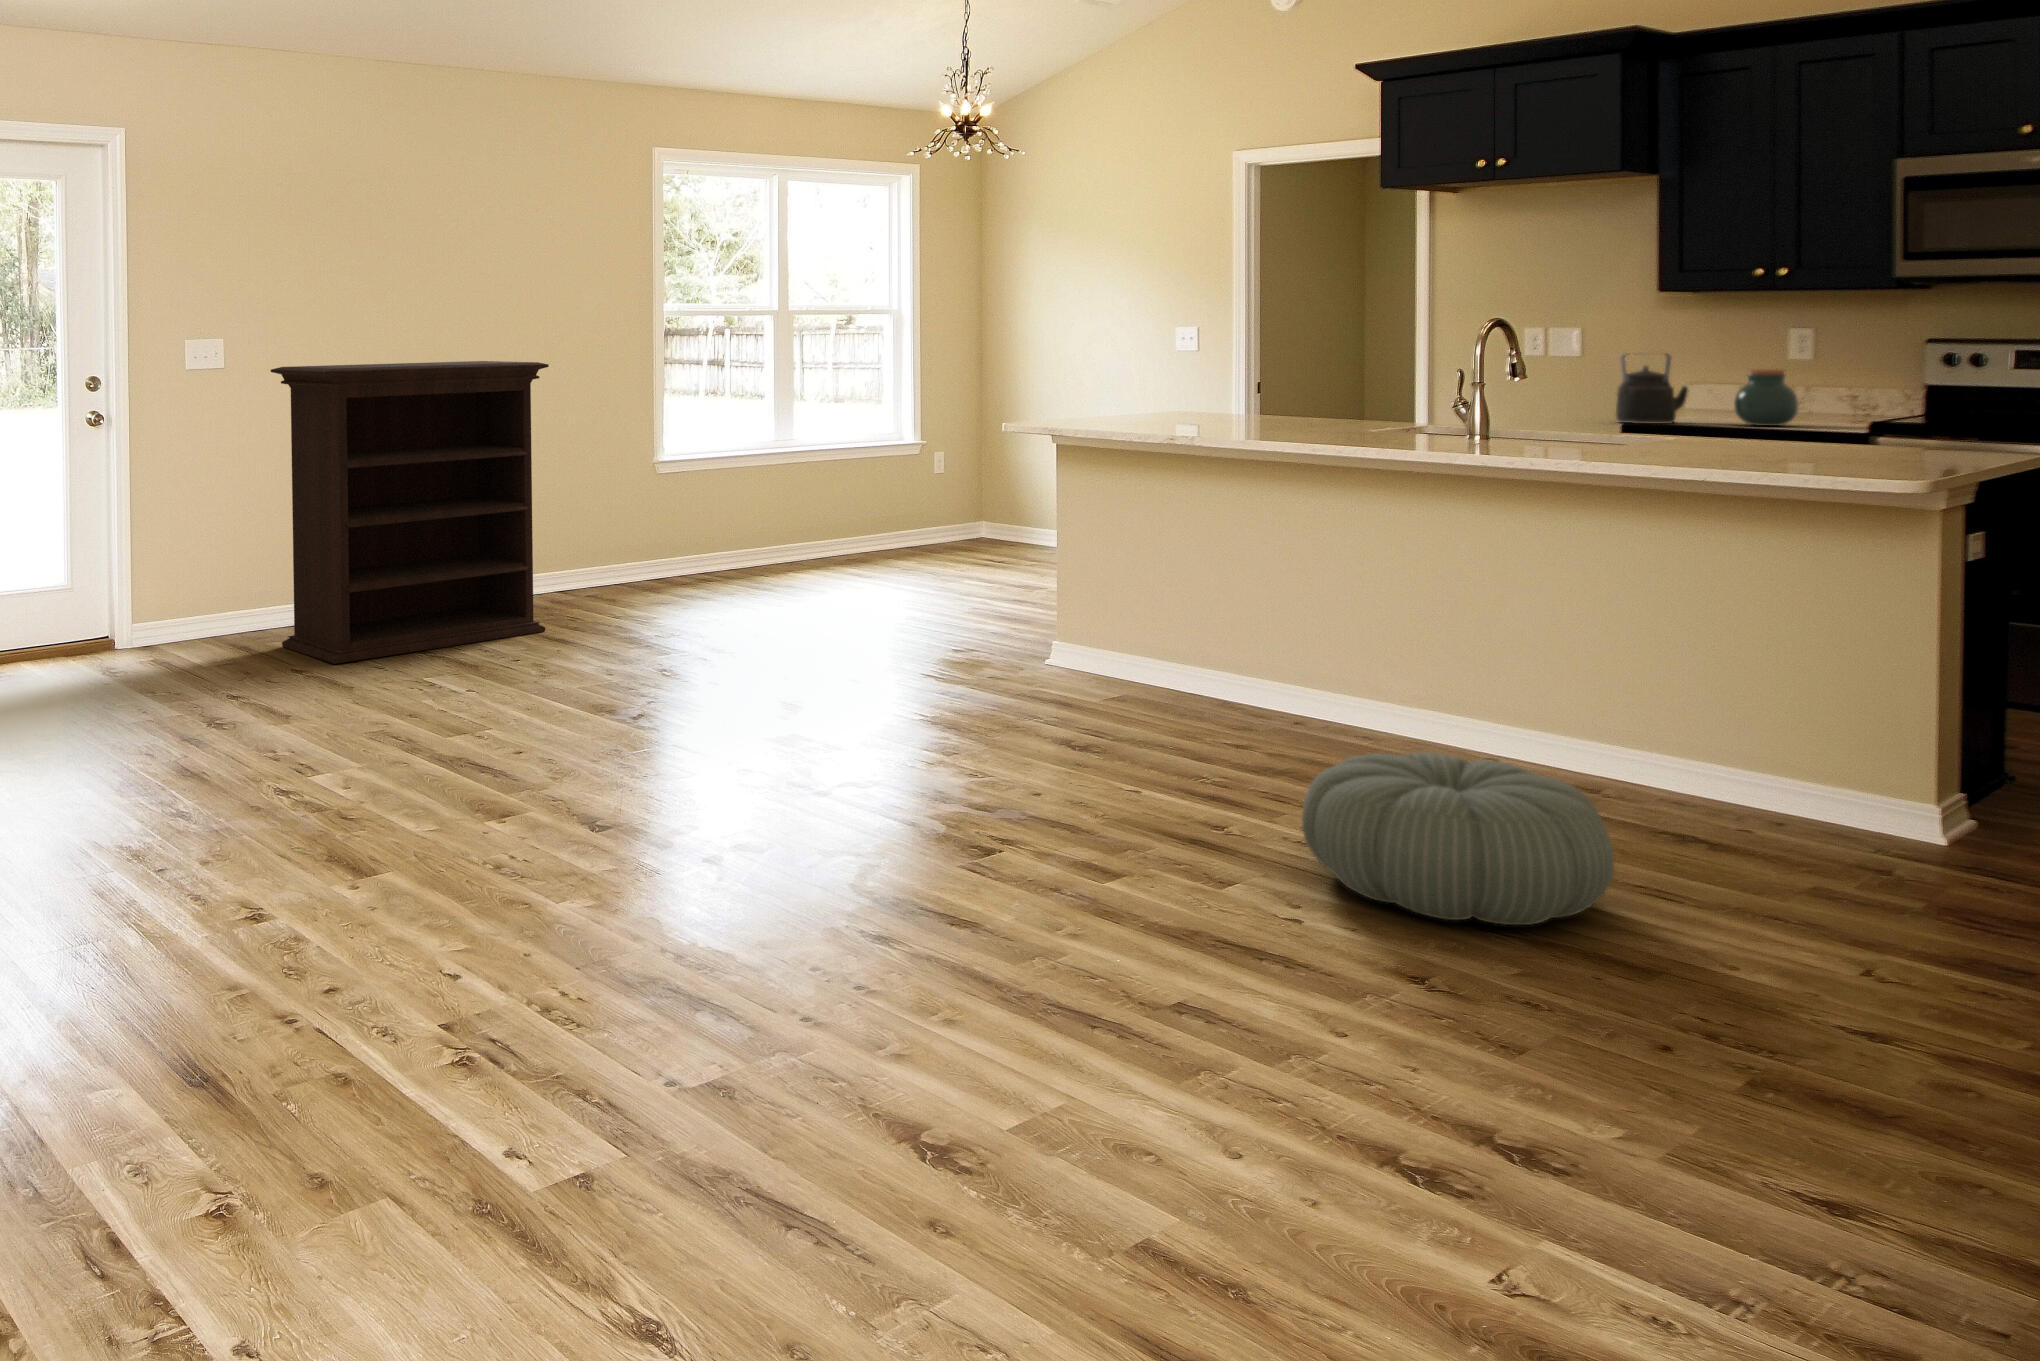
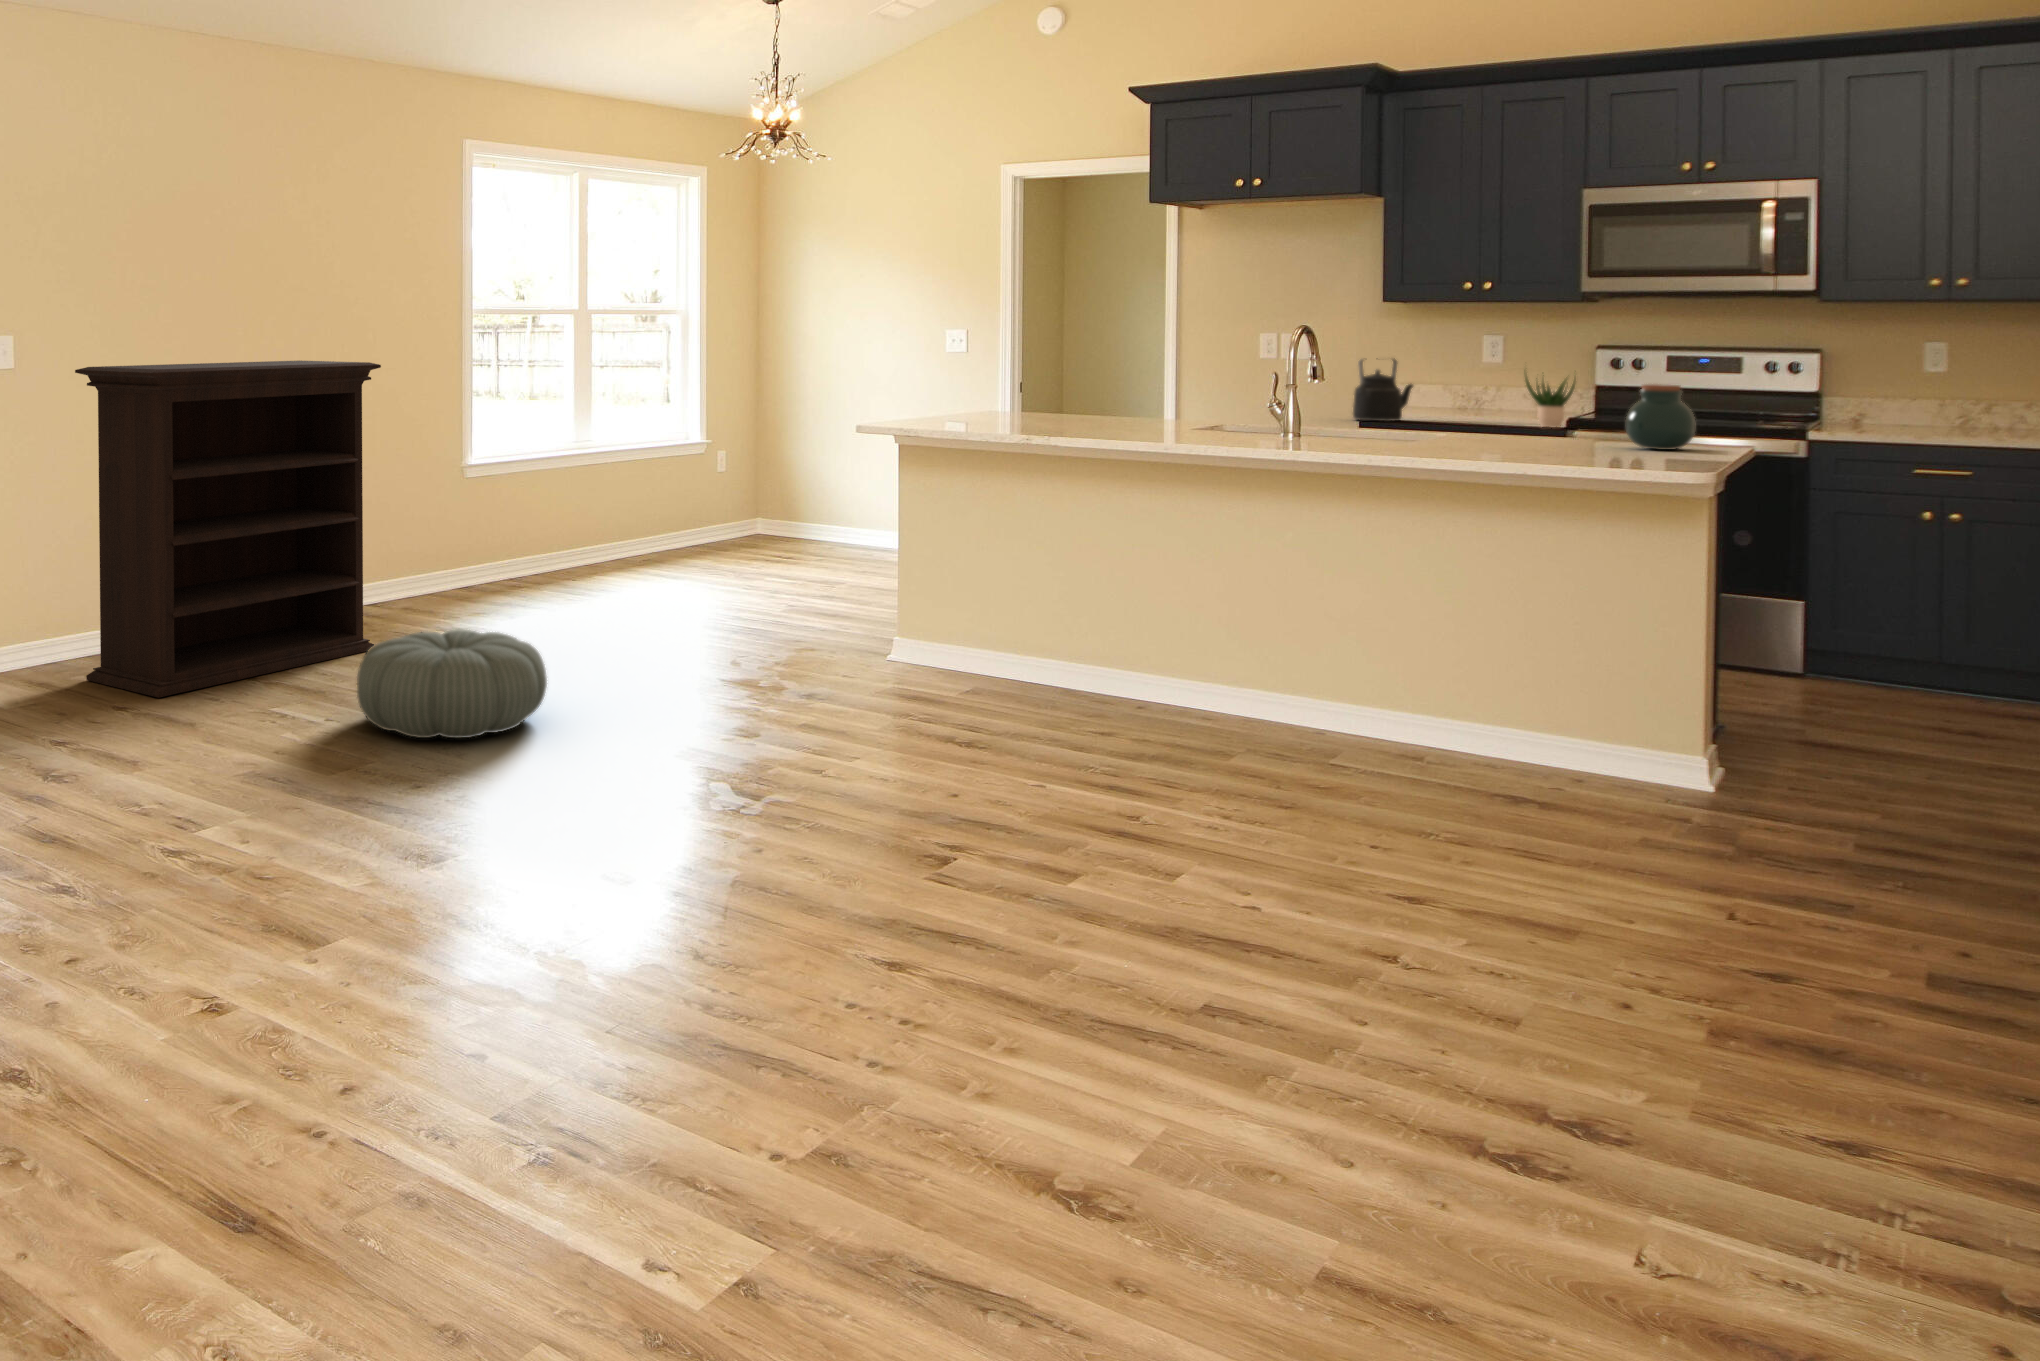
potted plant: none [1816,356,1880,431] -> present [1525,375,1575,428]
jar: present [1734,369,1799,426] -> present [1626,384,1695,450]
pouf: present [1302,752,1614,925] -> present [357,629,547,738]

